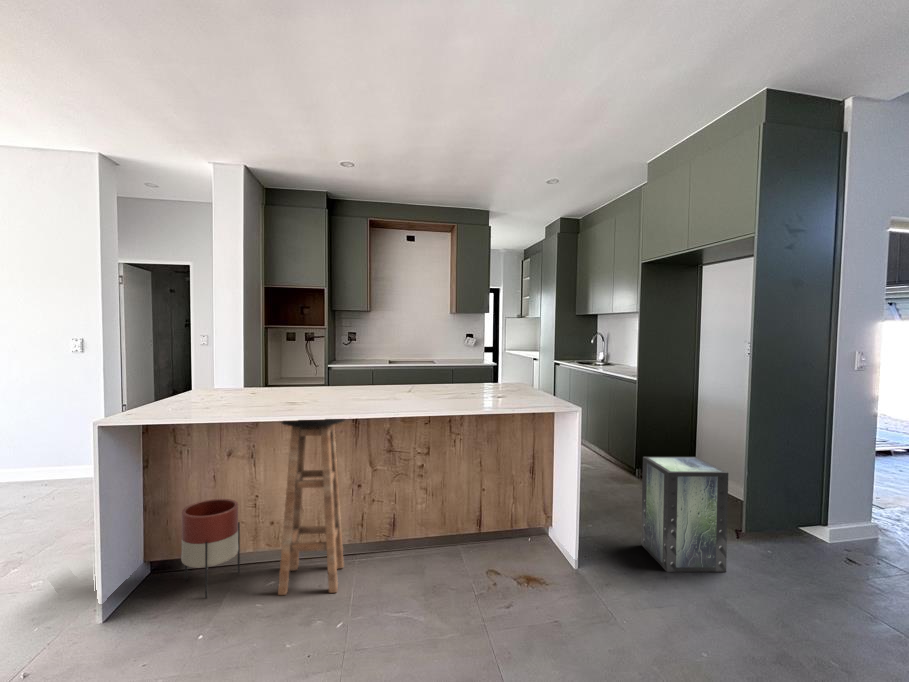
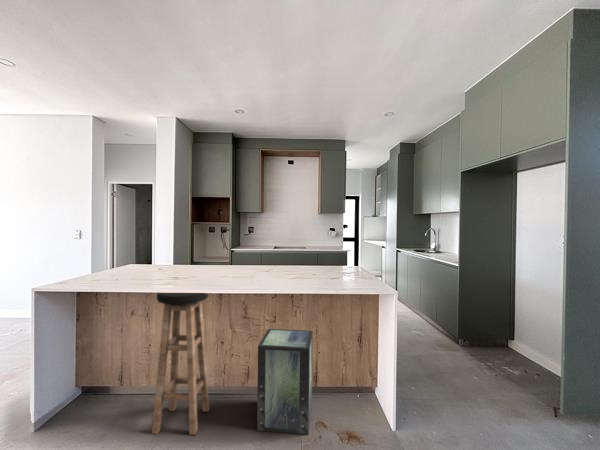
storage box: present [641,457,728,572] -> present [257,329,313,434]
planter: present [181,499,240,598] -> none [86,353,133,432]

